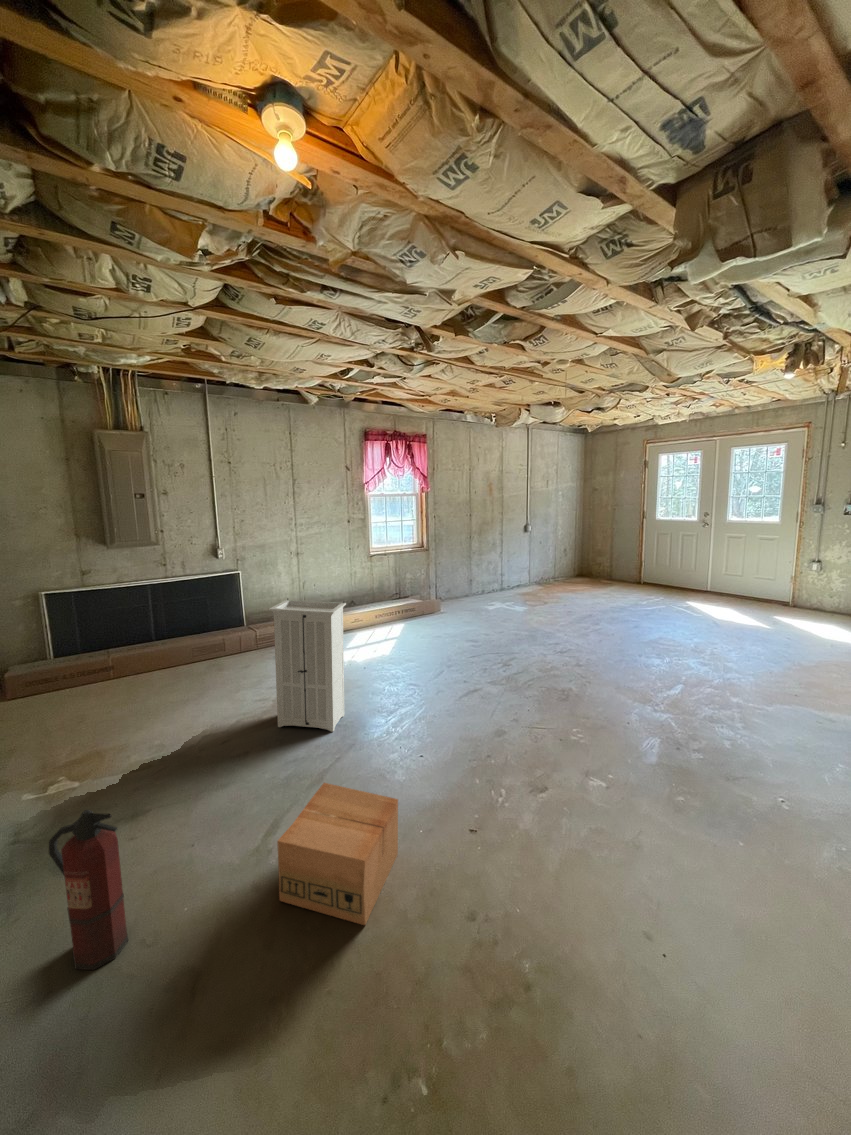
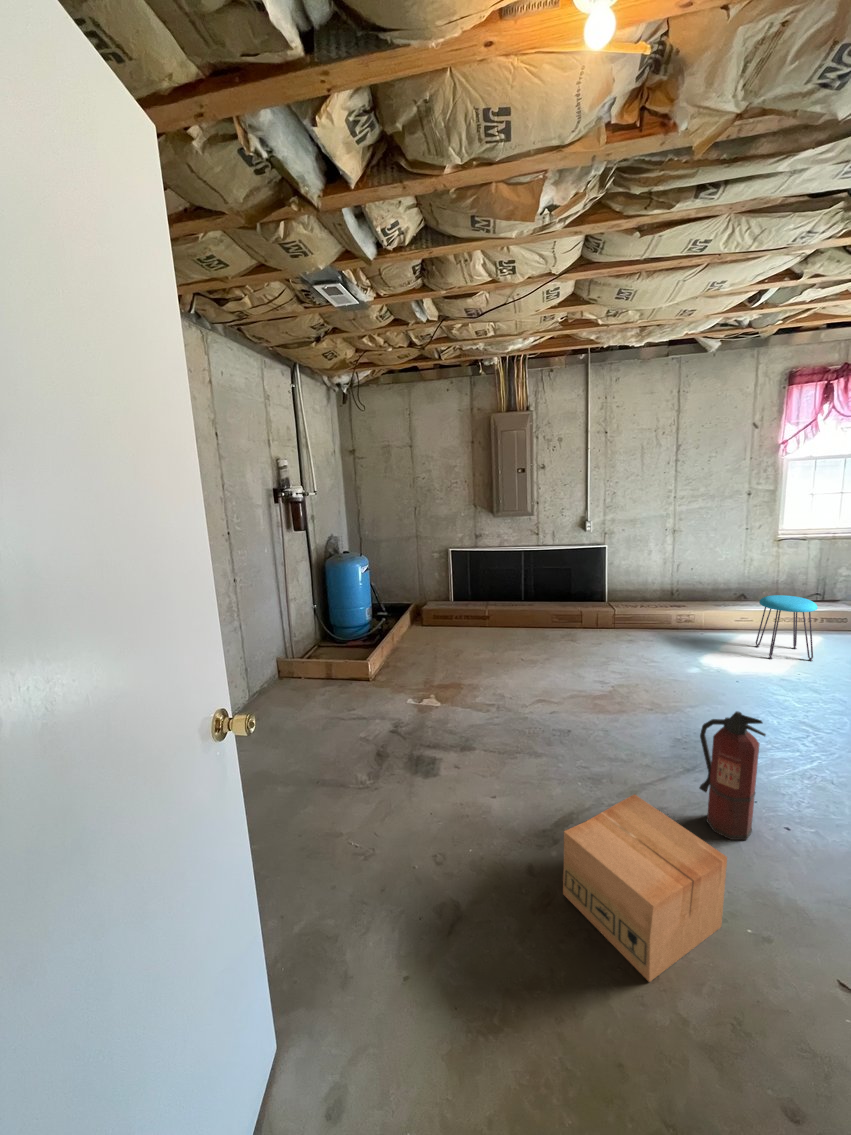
stool: none [363,598,399,648] -> present [756,595,818,661]
storage cabinet: present [268,599,346,732] -> none [614,579,714,744]
fire extinguisher: present [49,810,128,970] -> present [699,711,766,840]

